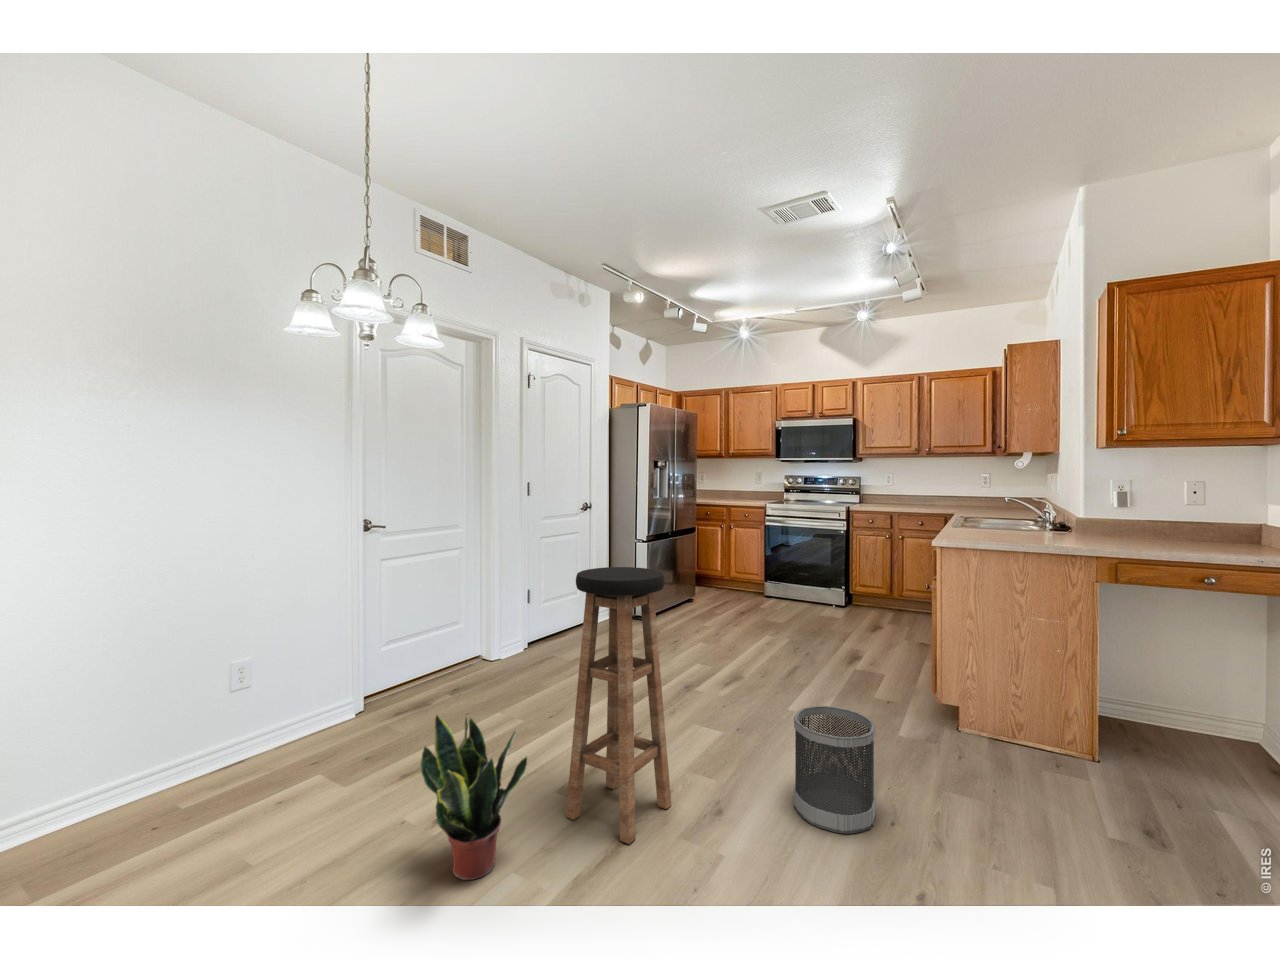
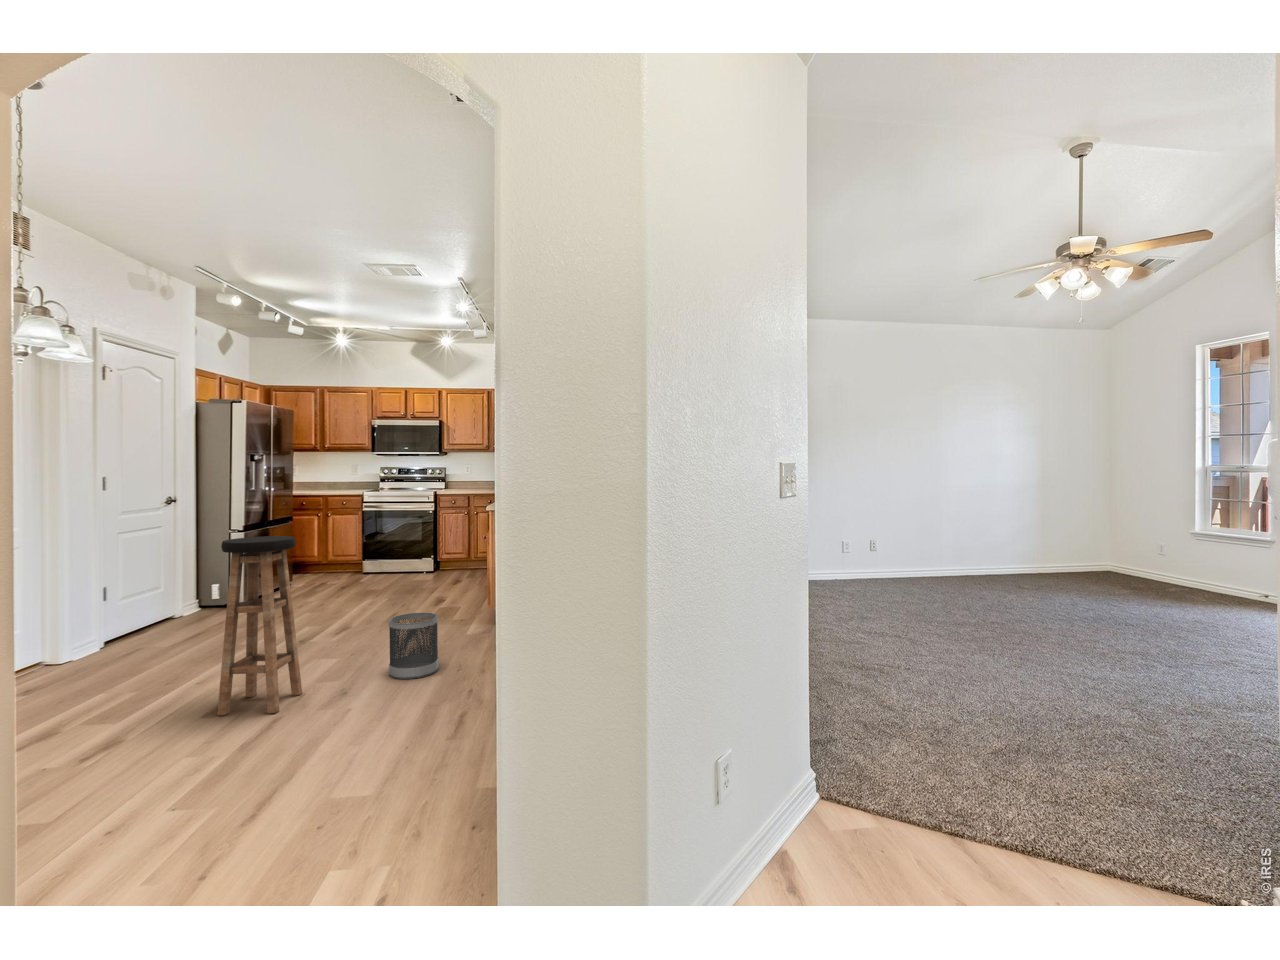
potted plant: present [421,715,527,880] -> none [96,646,194,757]

